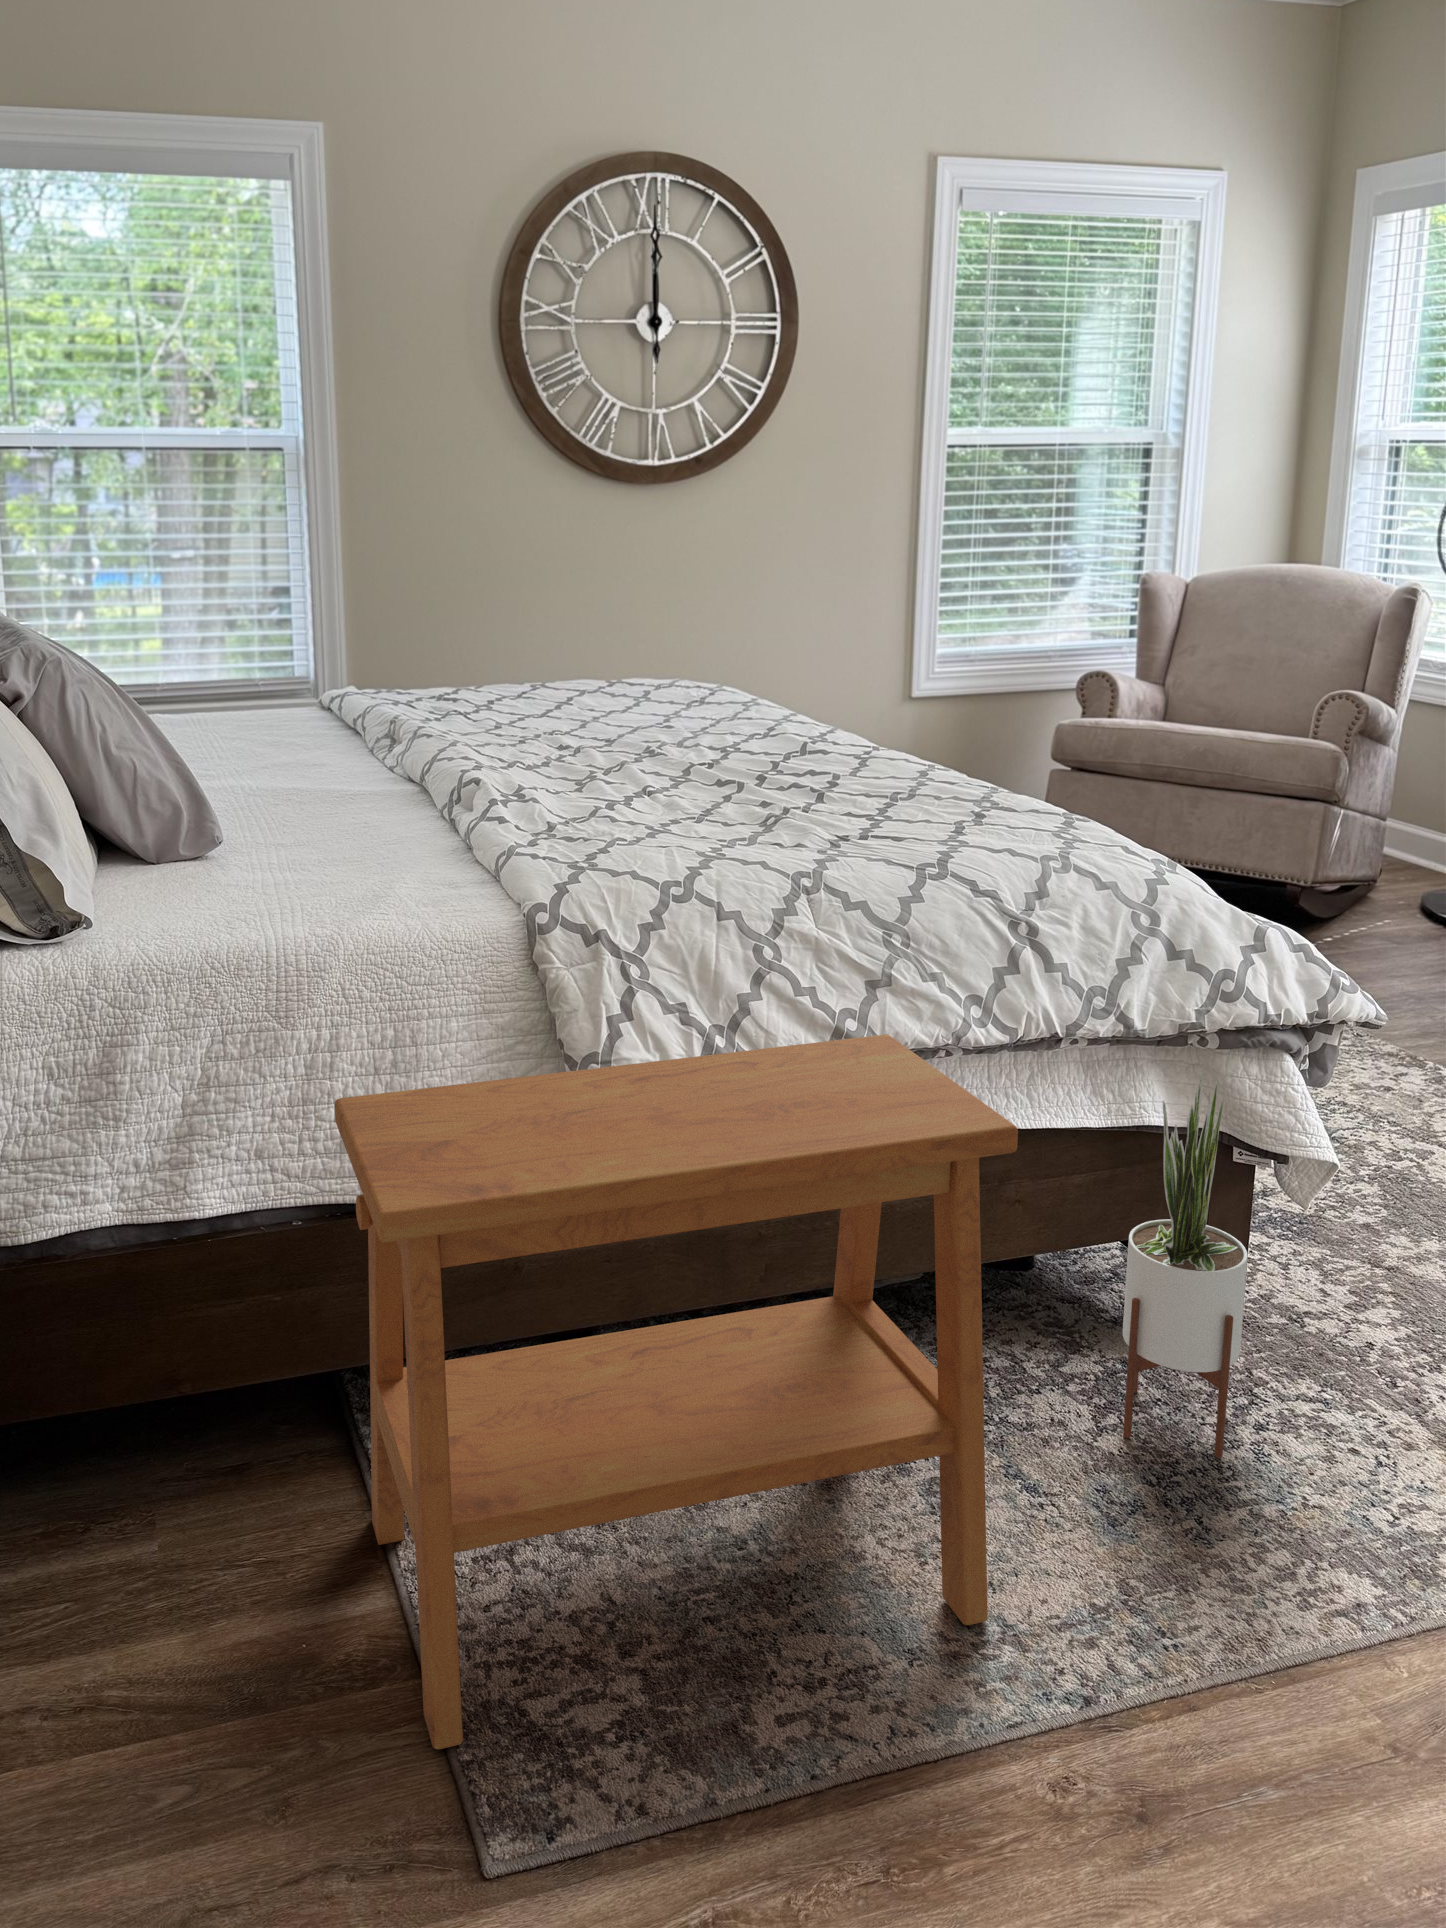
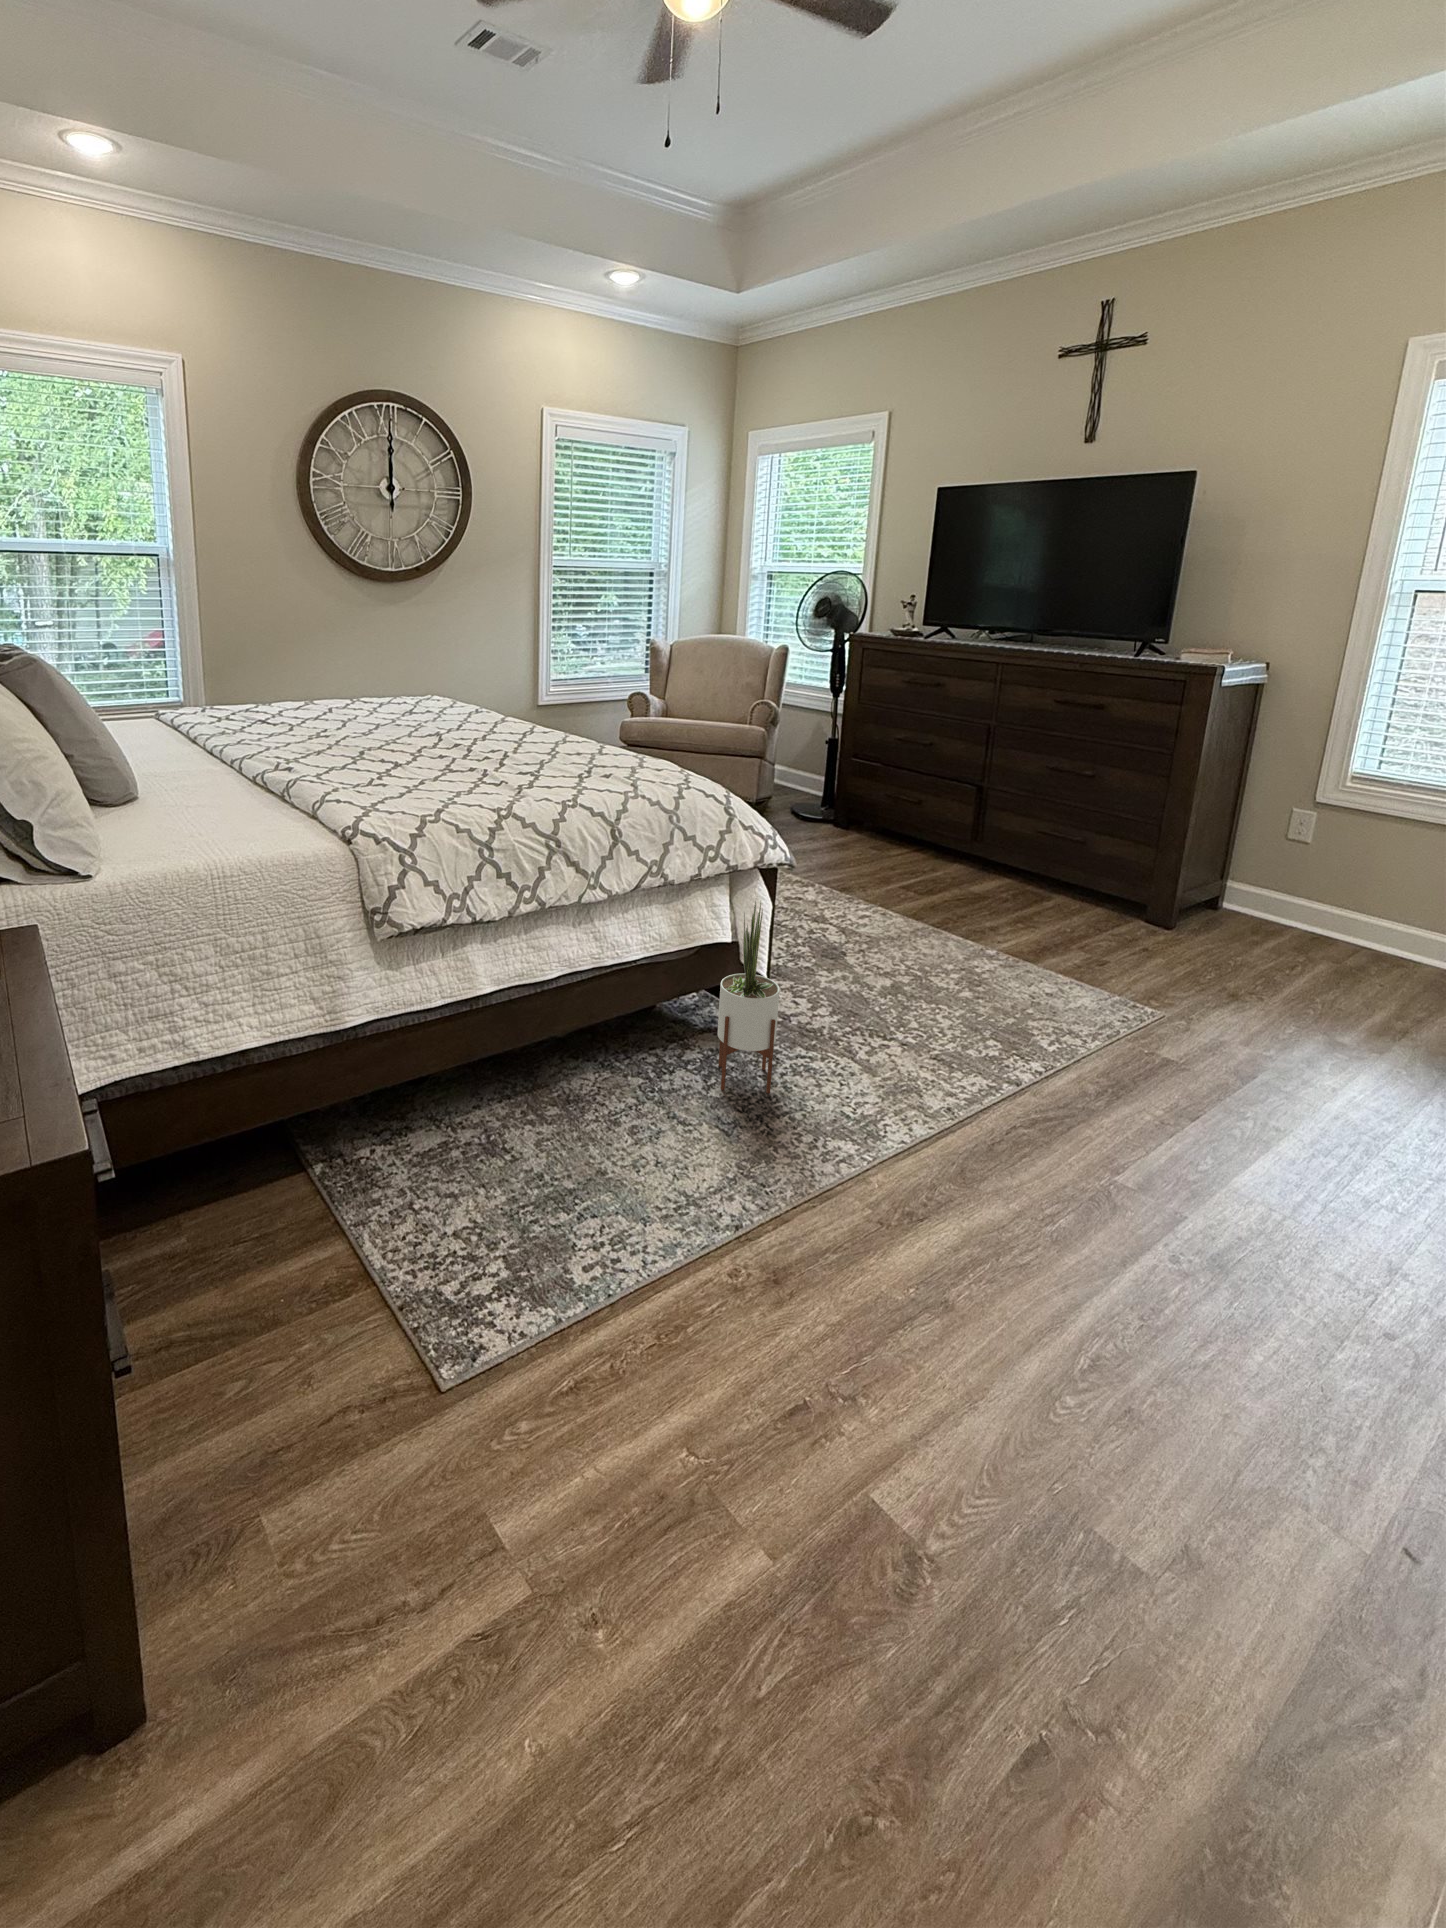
side table: present [335,1034,1018,1749] -> none [300,887,691,1325]

